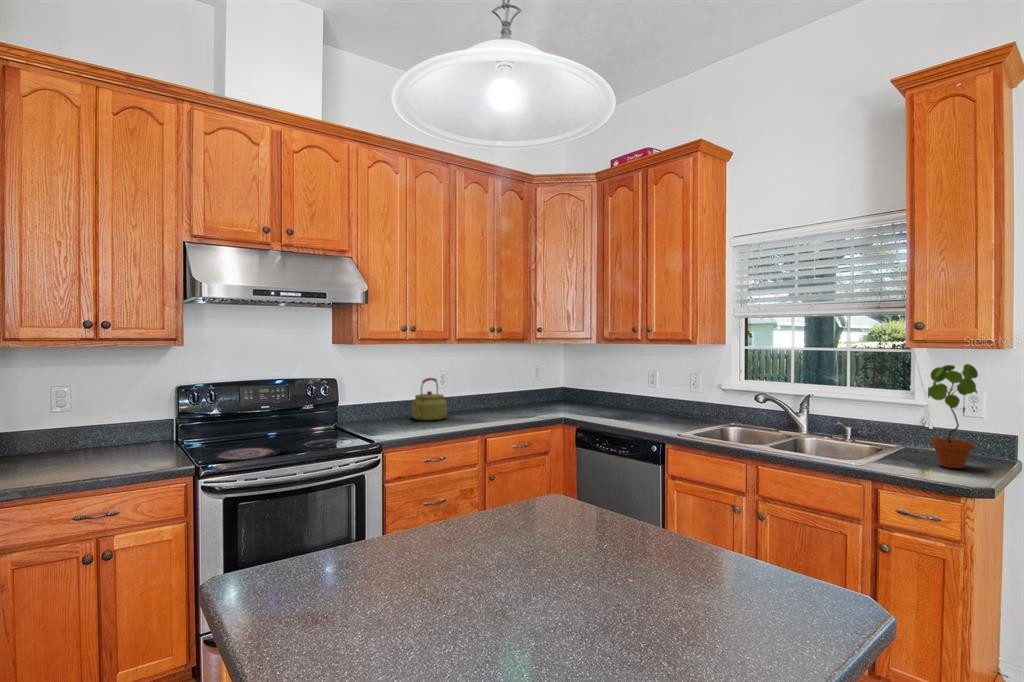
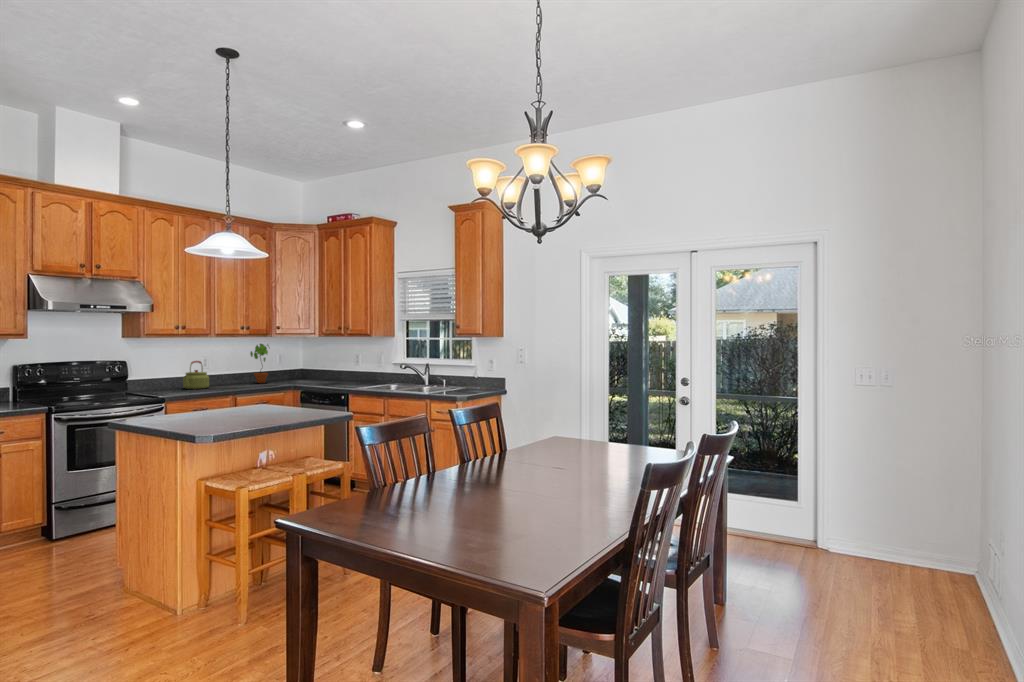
potted plant: present [928,364,978,468] -> present [250,344,269,383]

